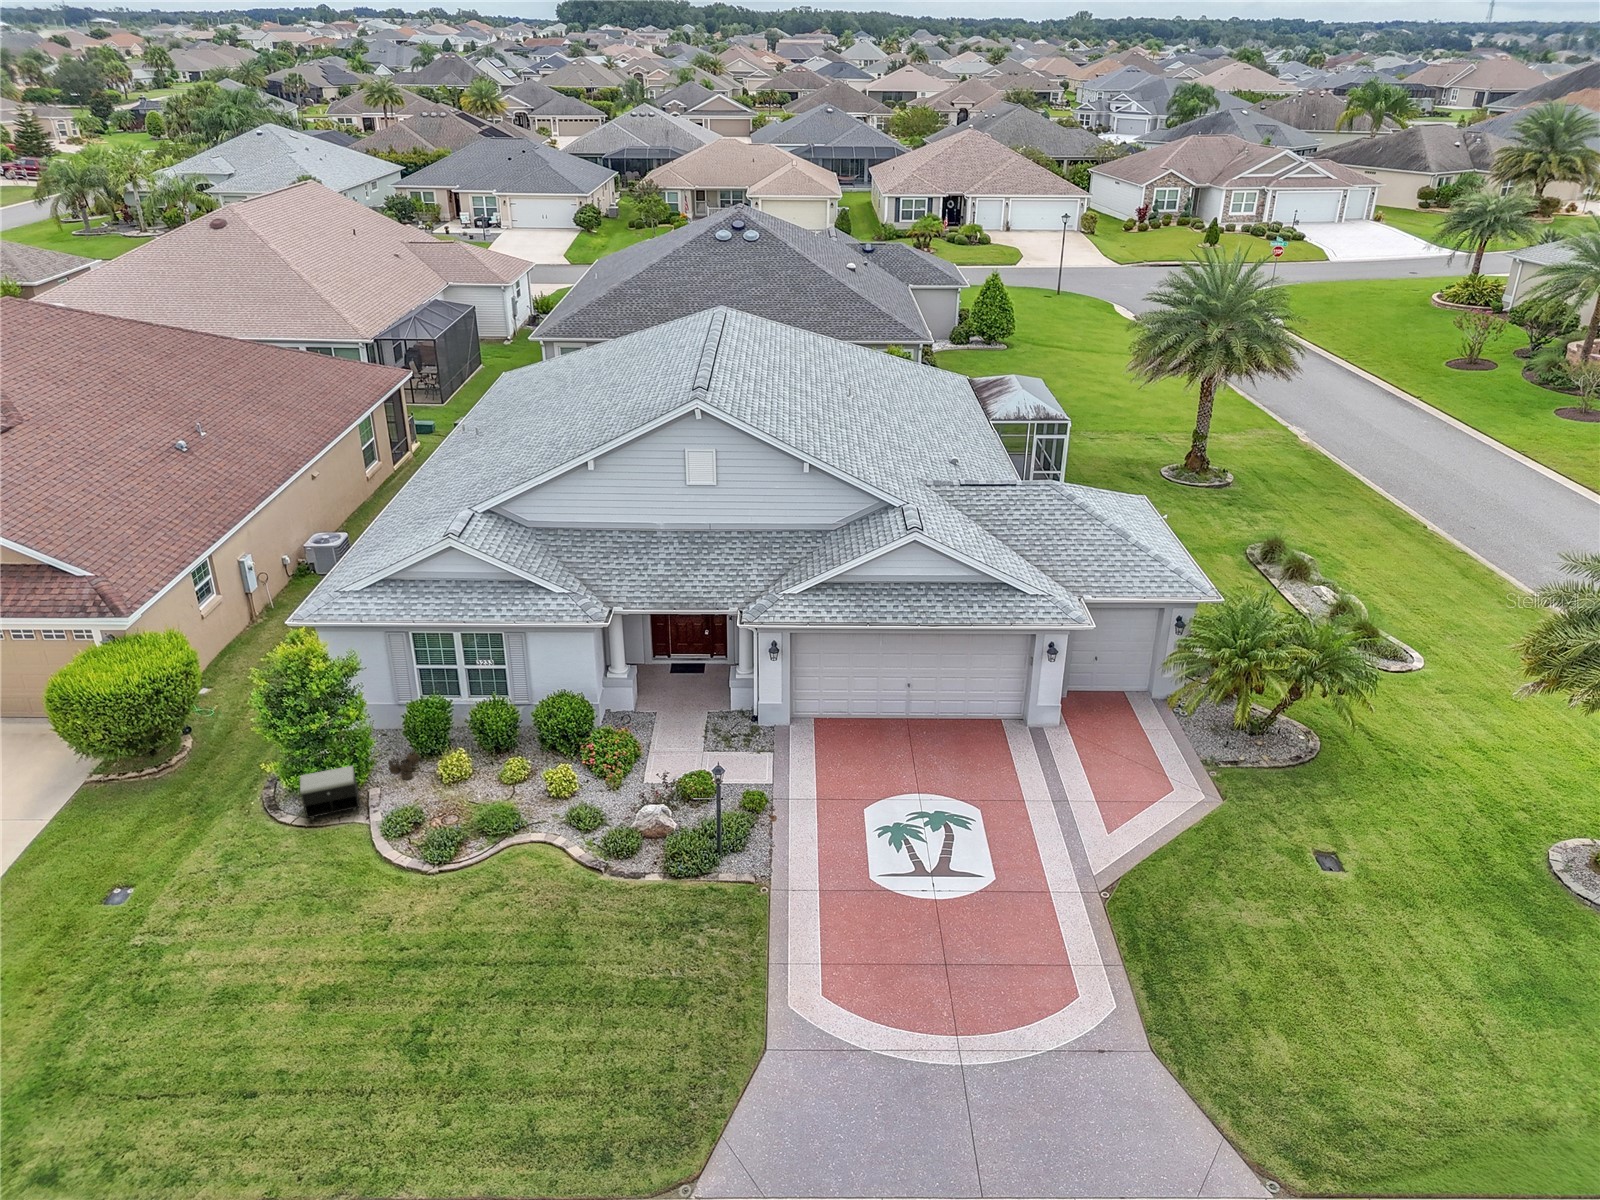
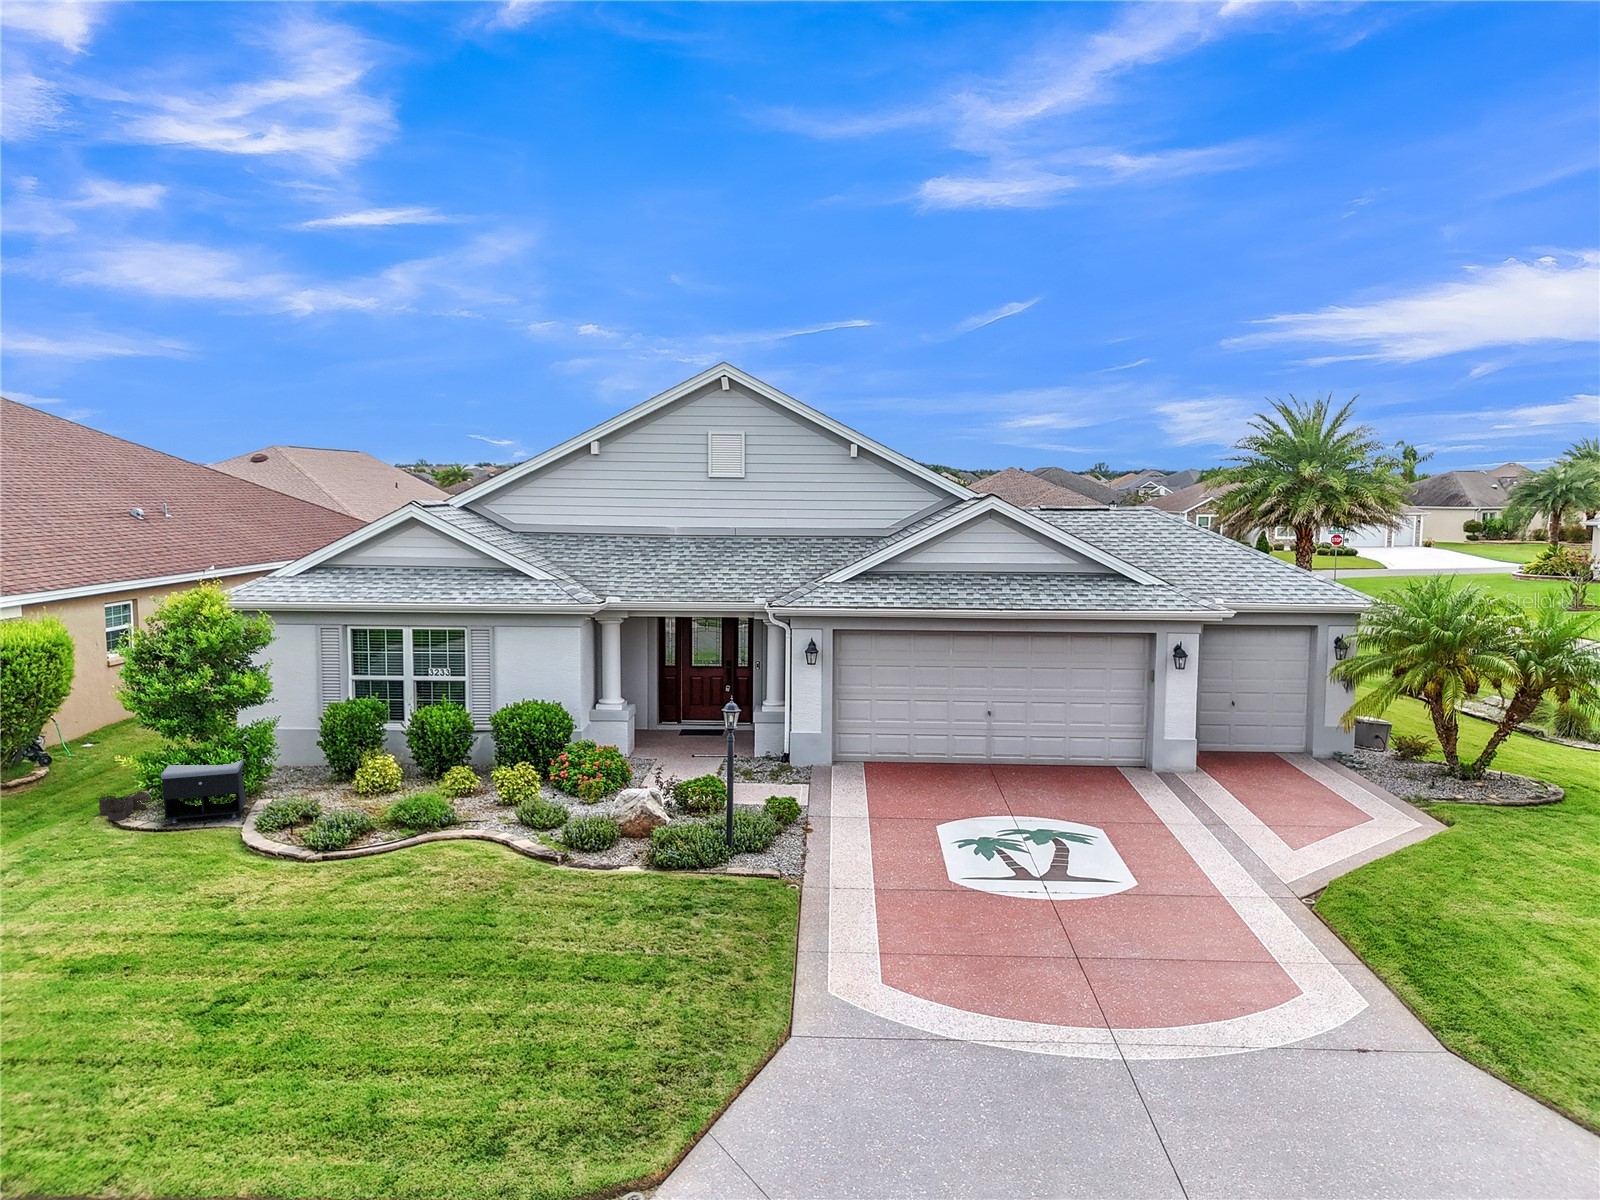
woven basket: present [388,752,419,780] -> present [99,791,151,821]

